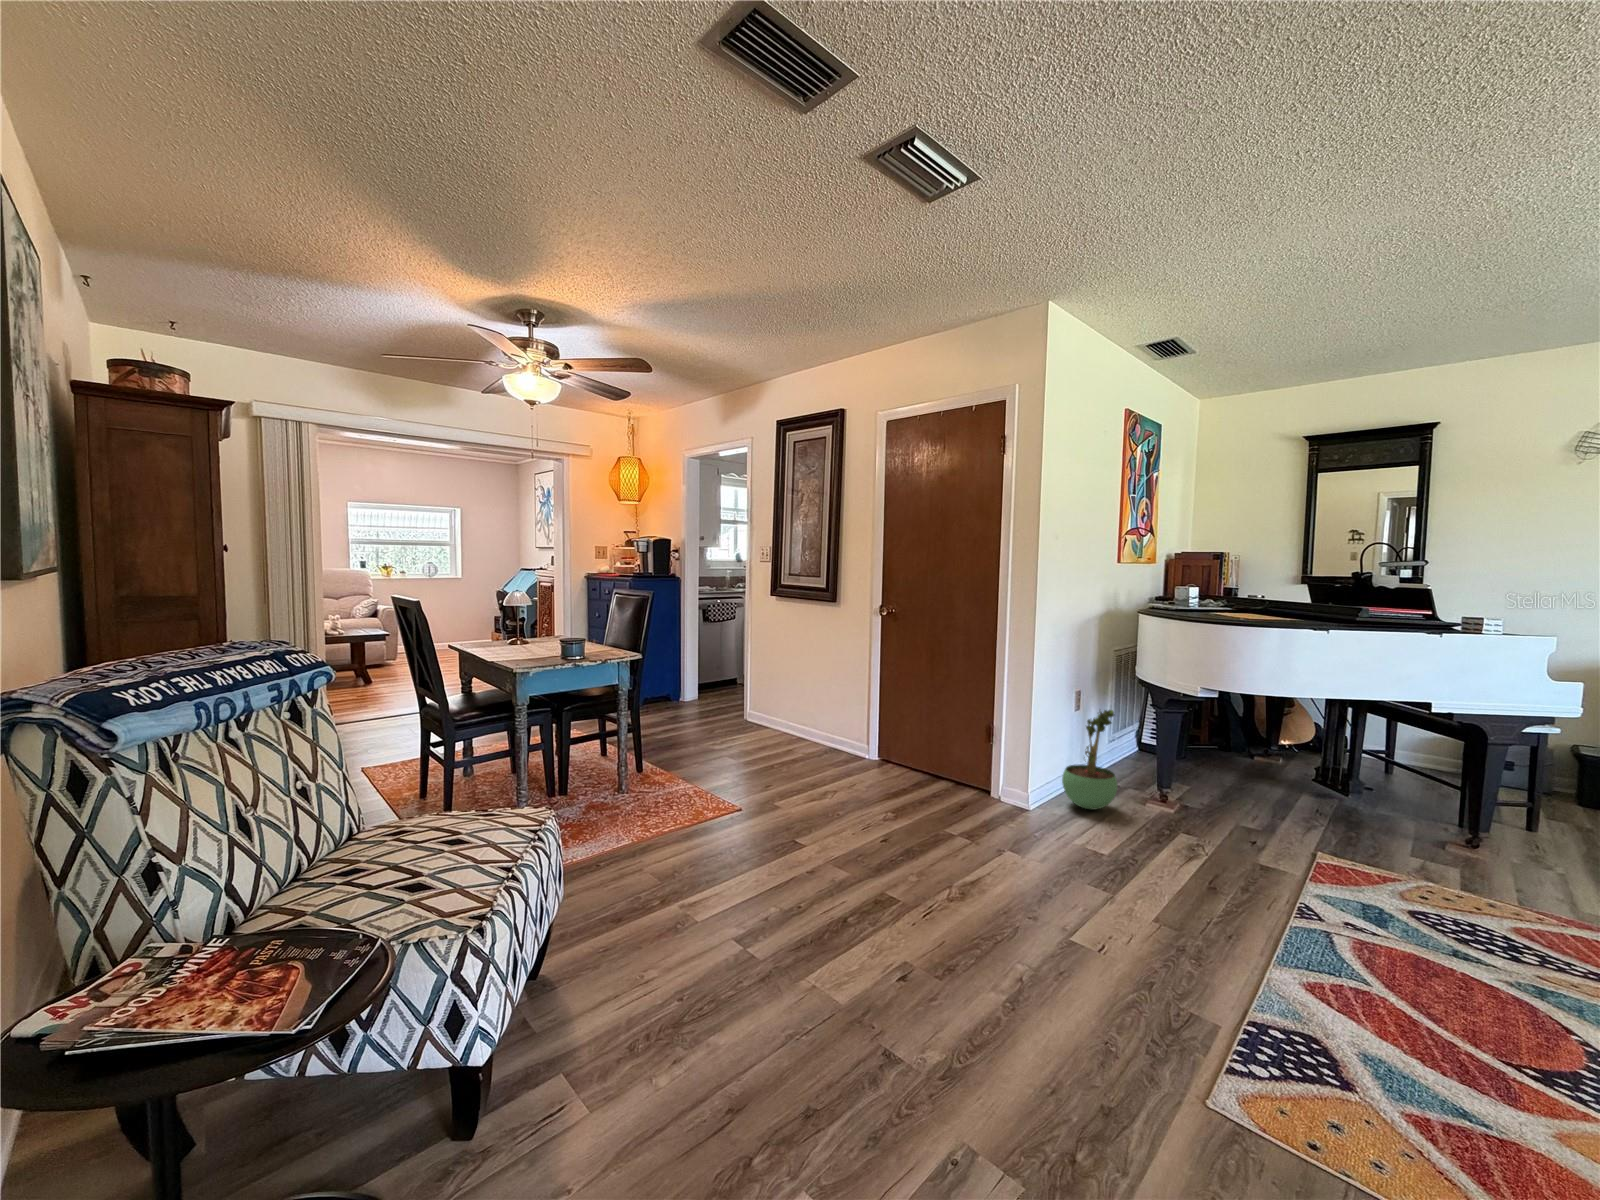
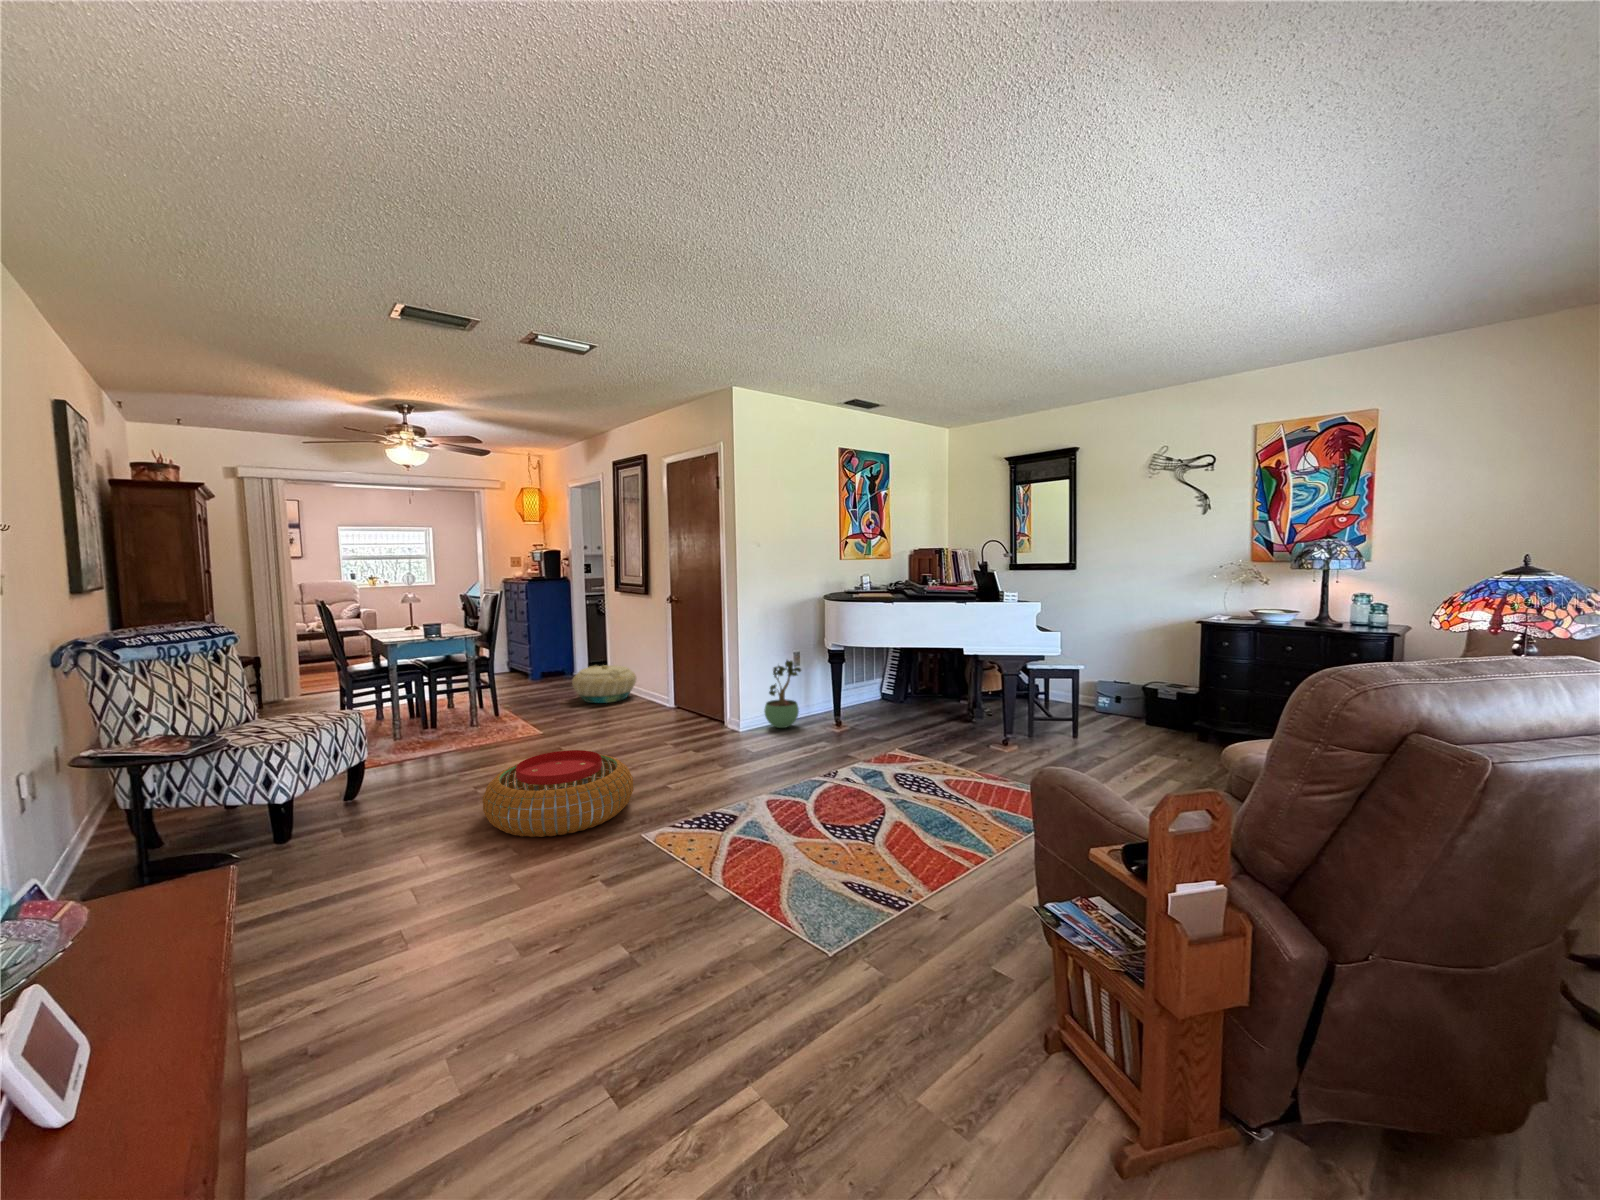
basket: none [727,699,812,755] -> present [572,665,636,703]
pouf: none [835,892,1118,1120] -> present [483,750,634,837]

